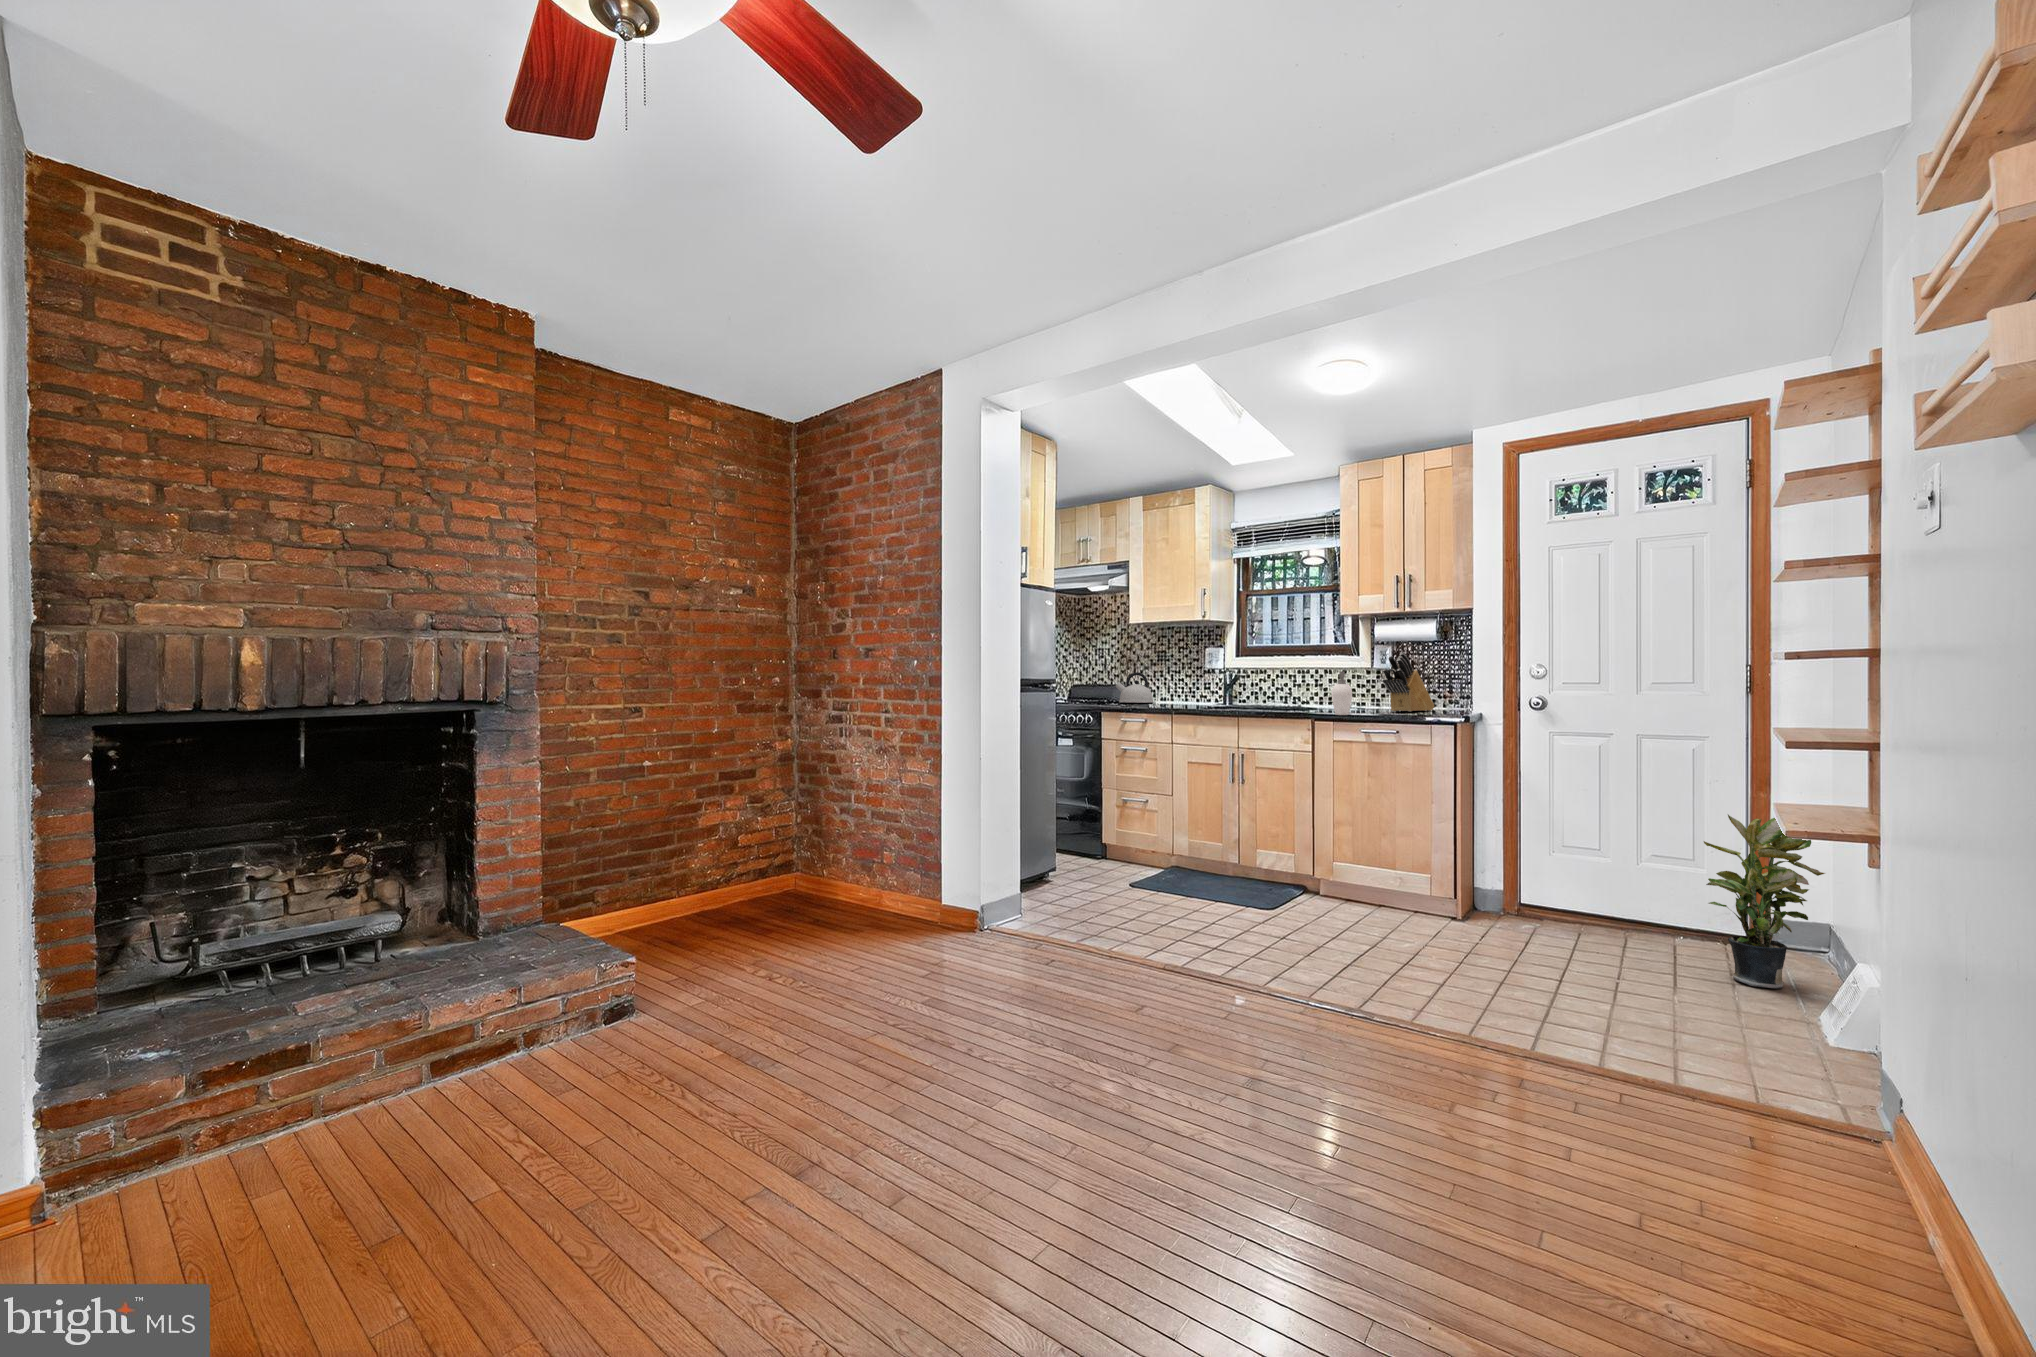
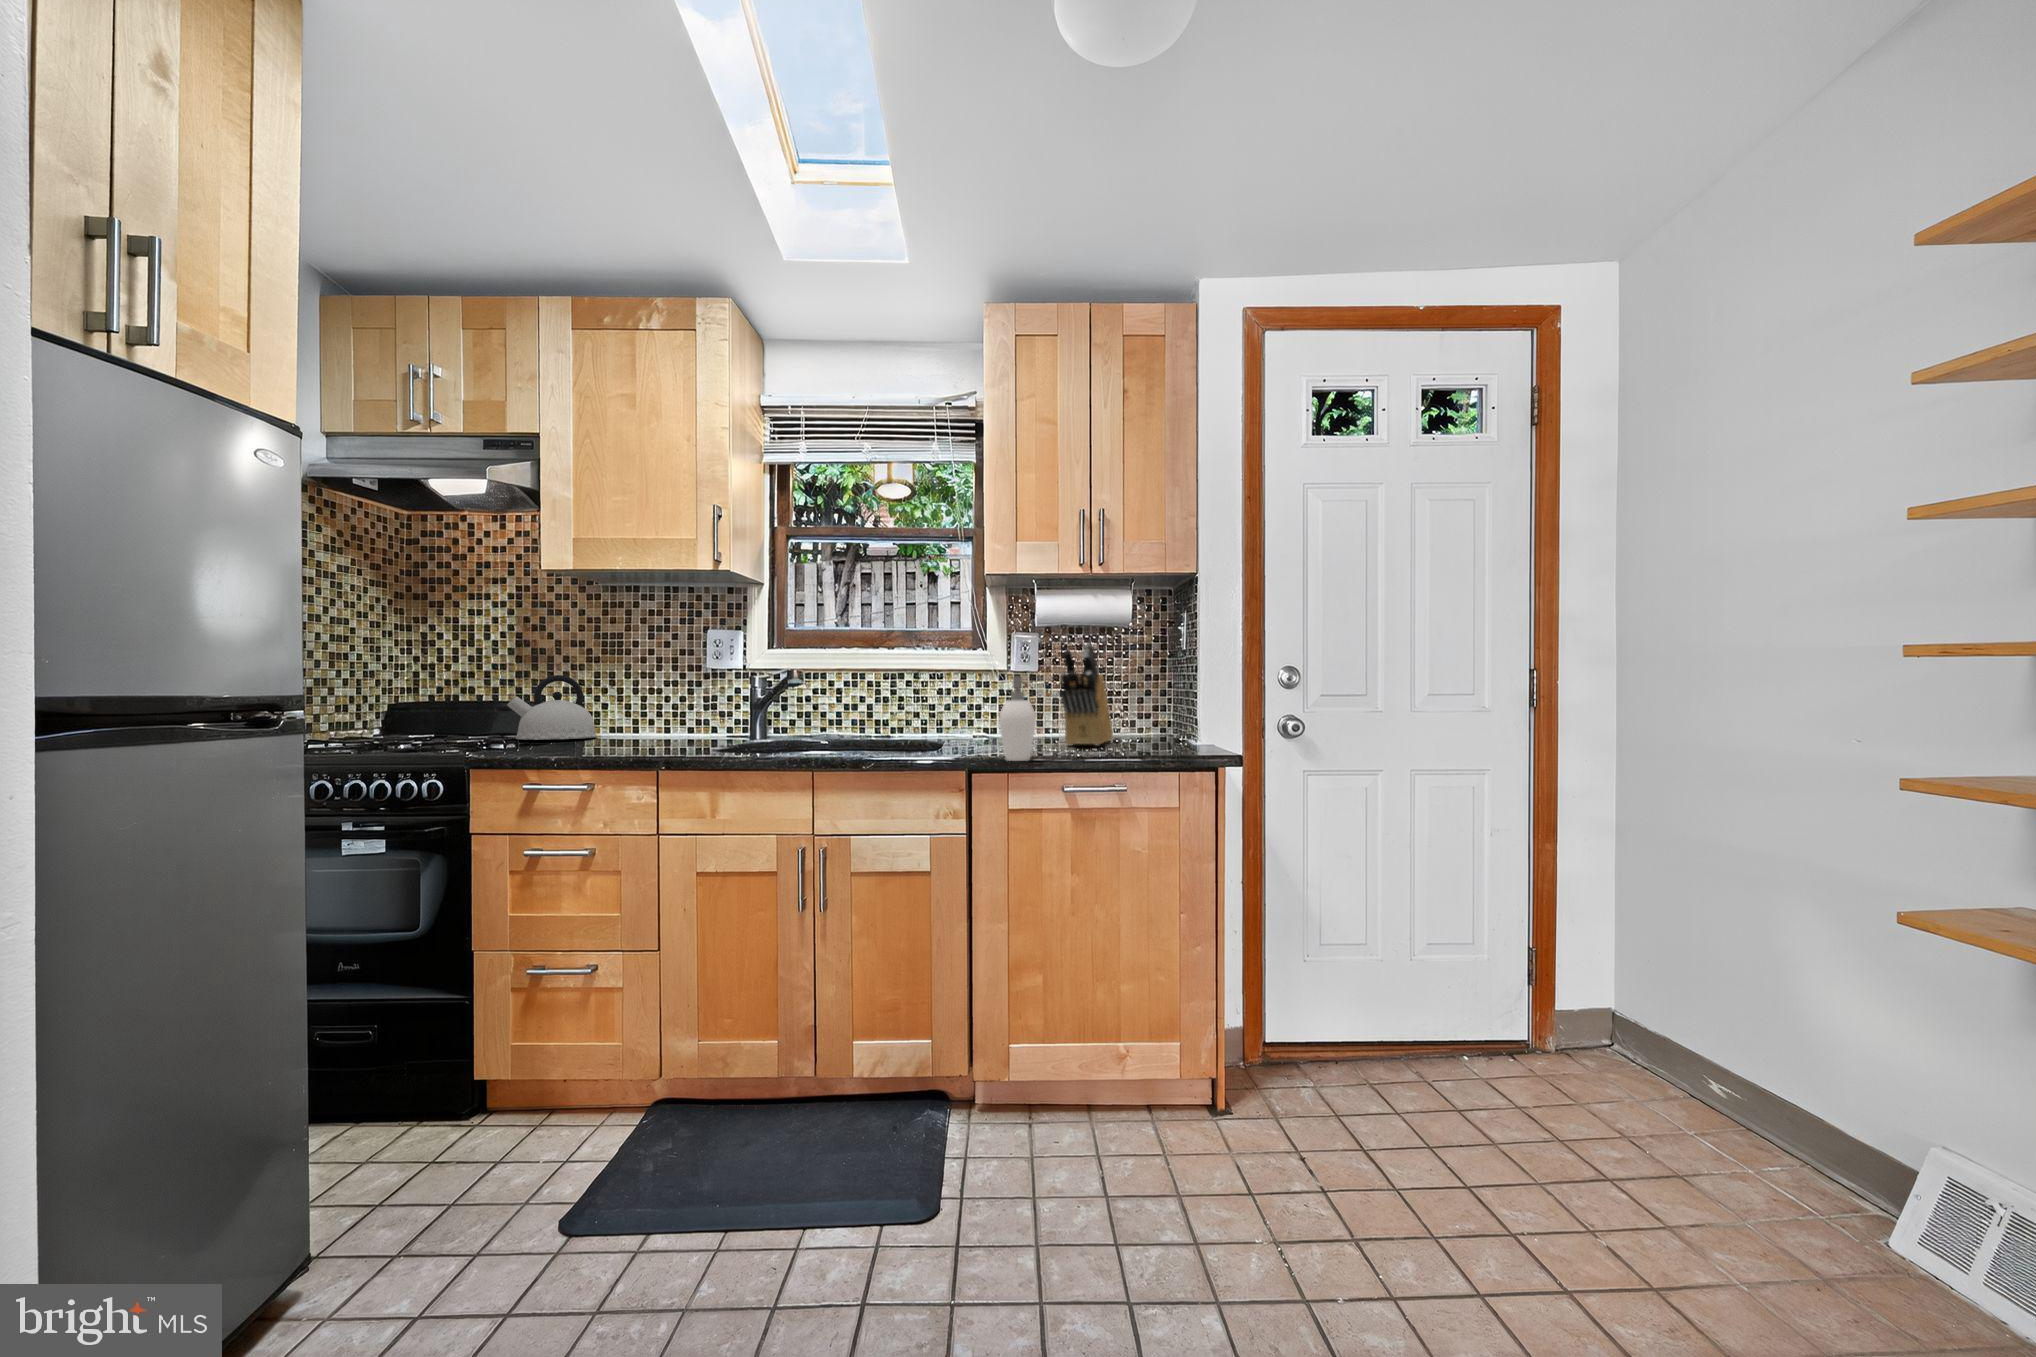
potted plant: present [1704,815,1825,989] -> none [1654,917,1854,1216]

